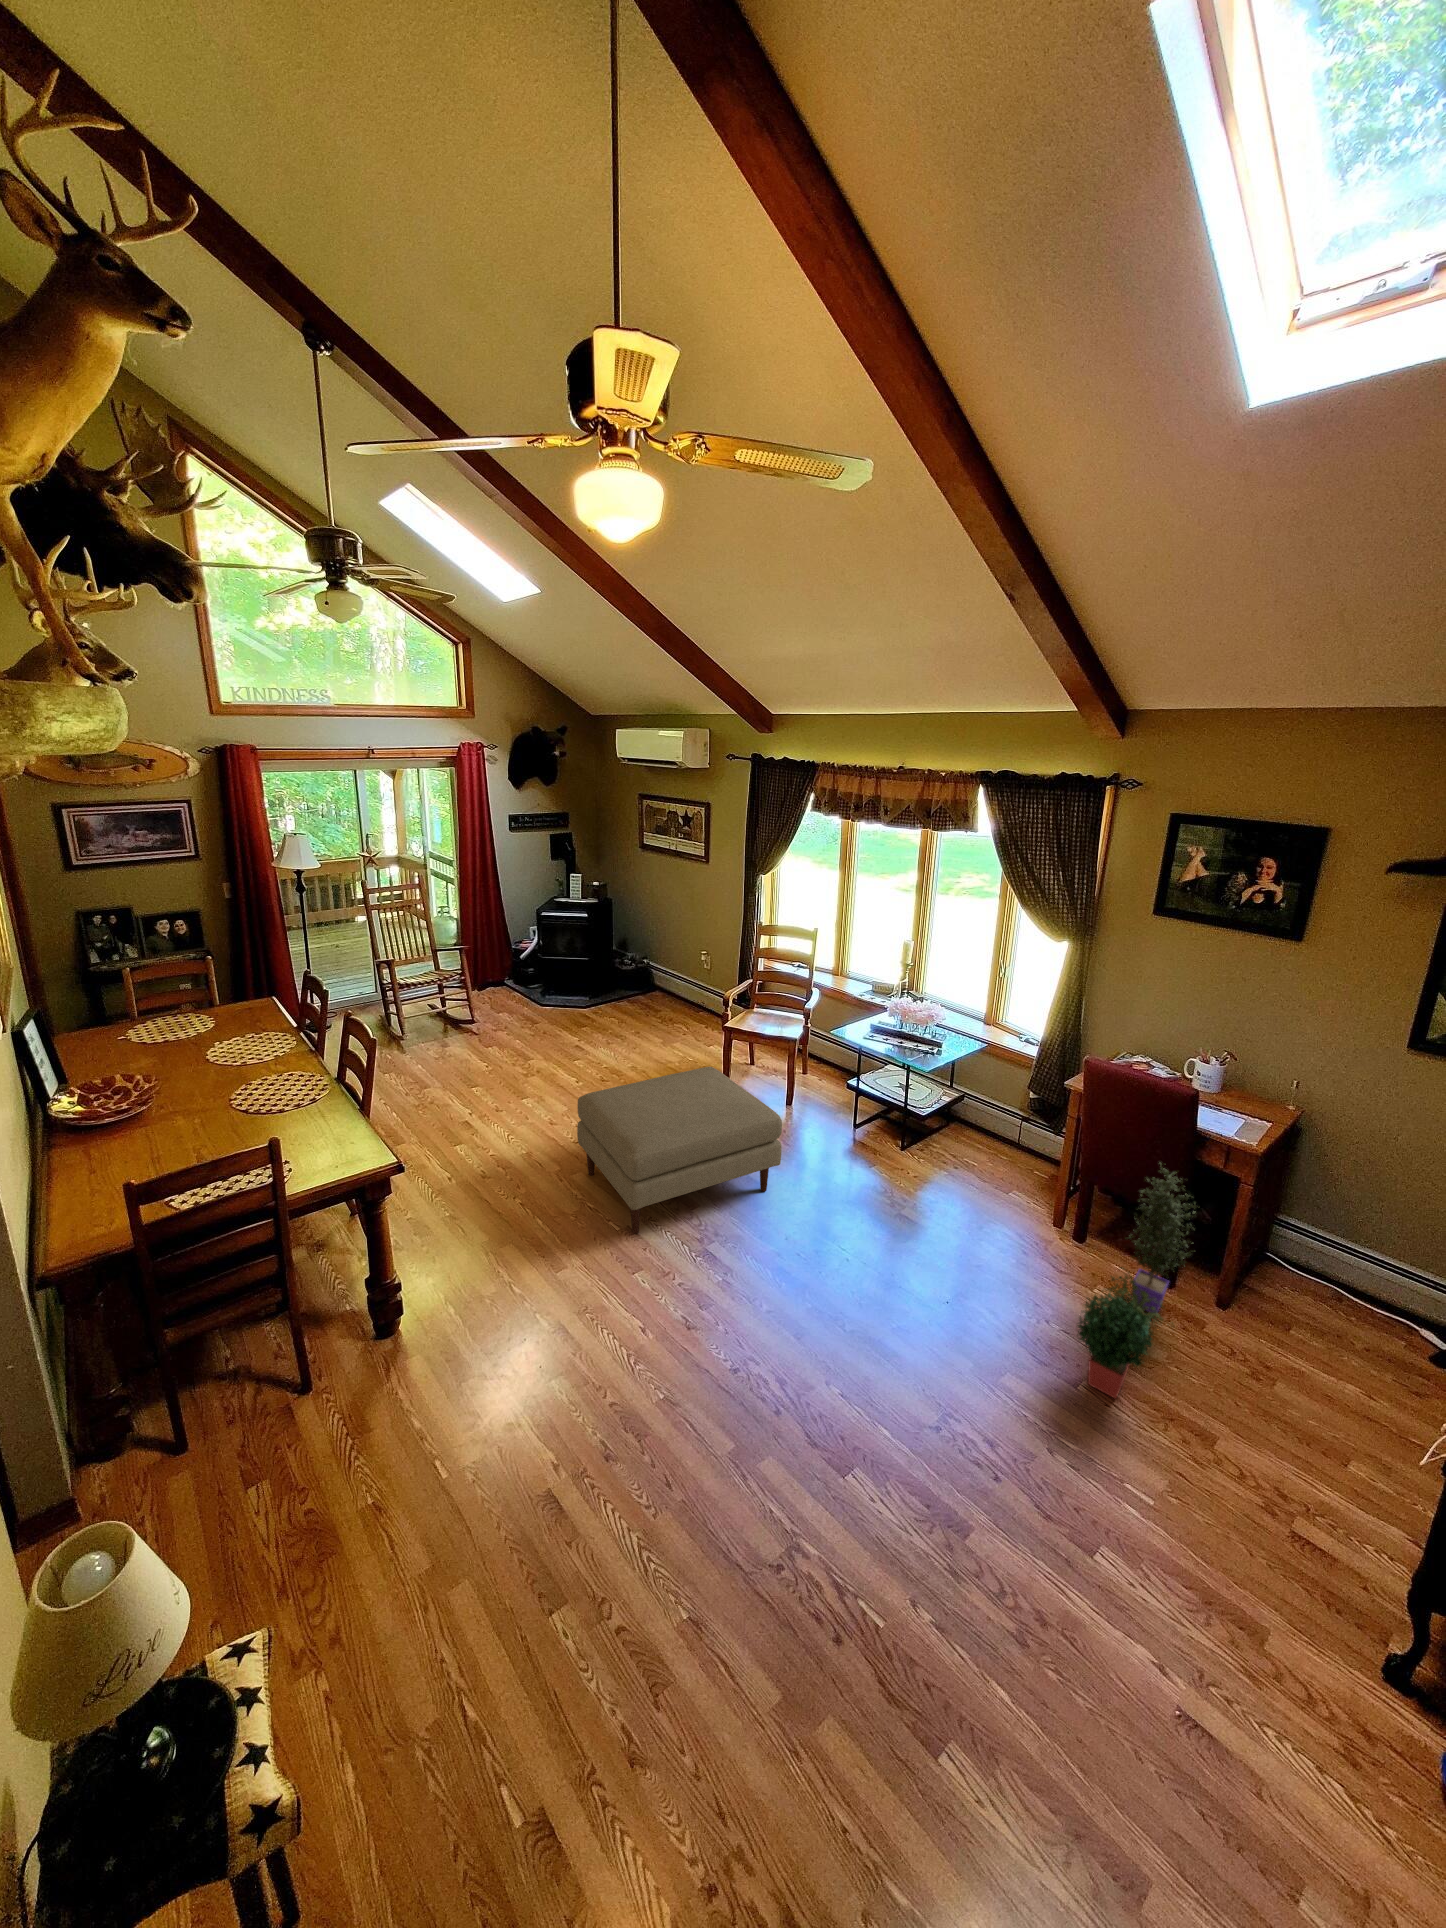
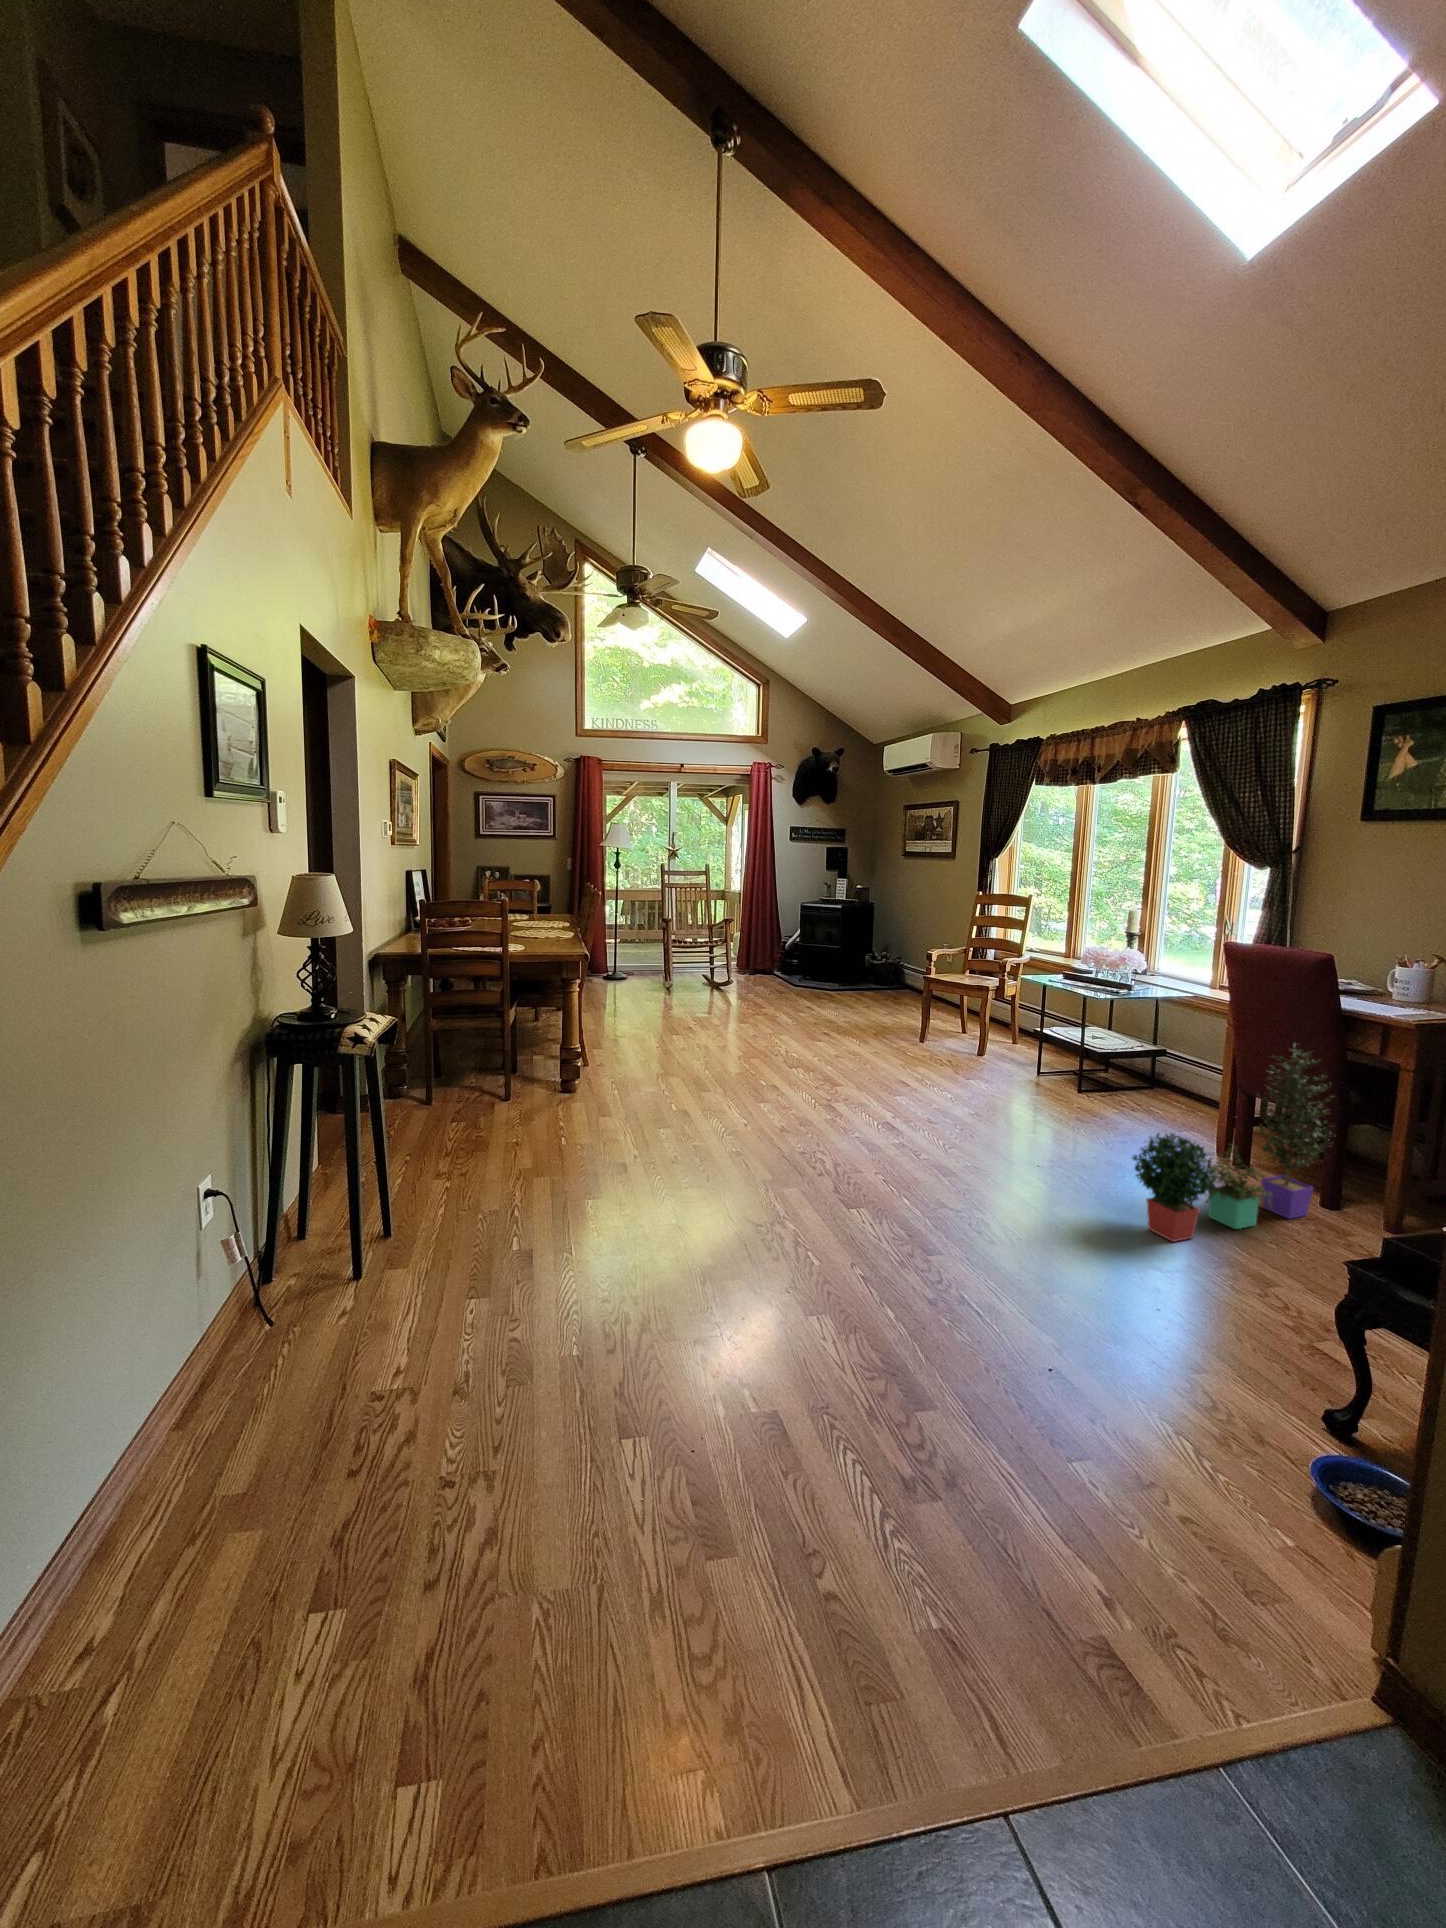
ottoman: present [577,1067,782,1234] -> none [757,987,925,1089]

